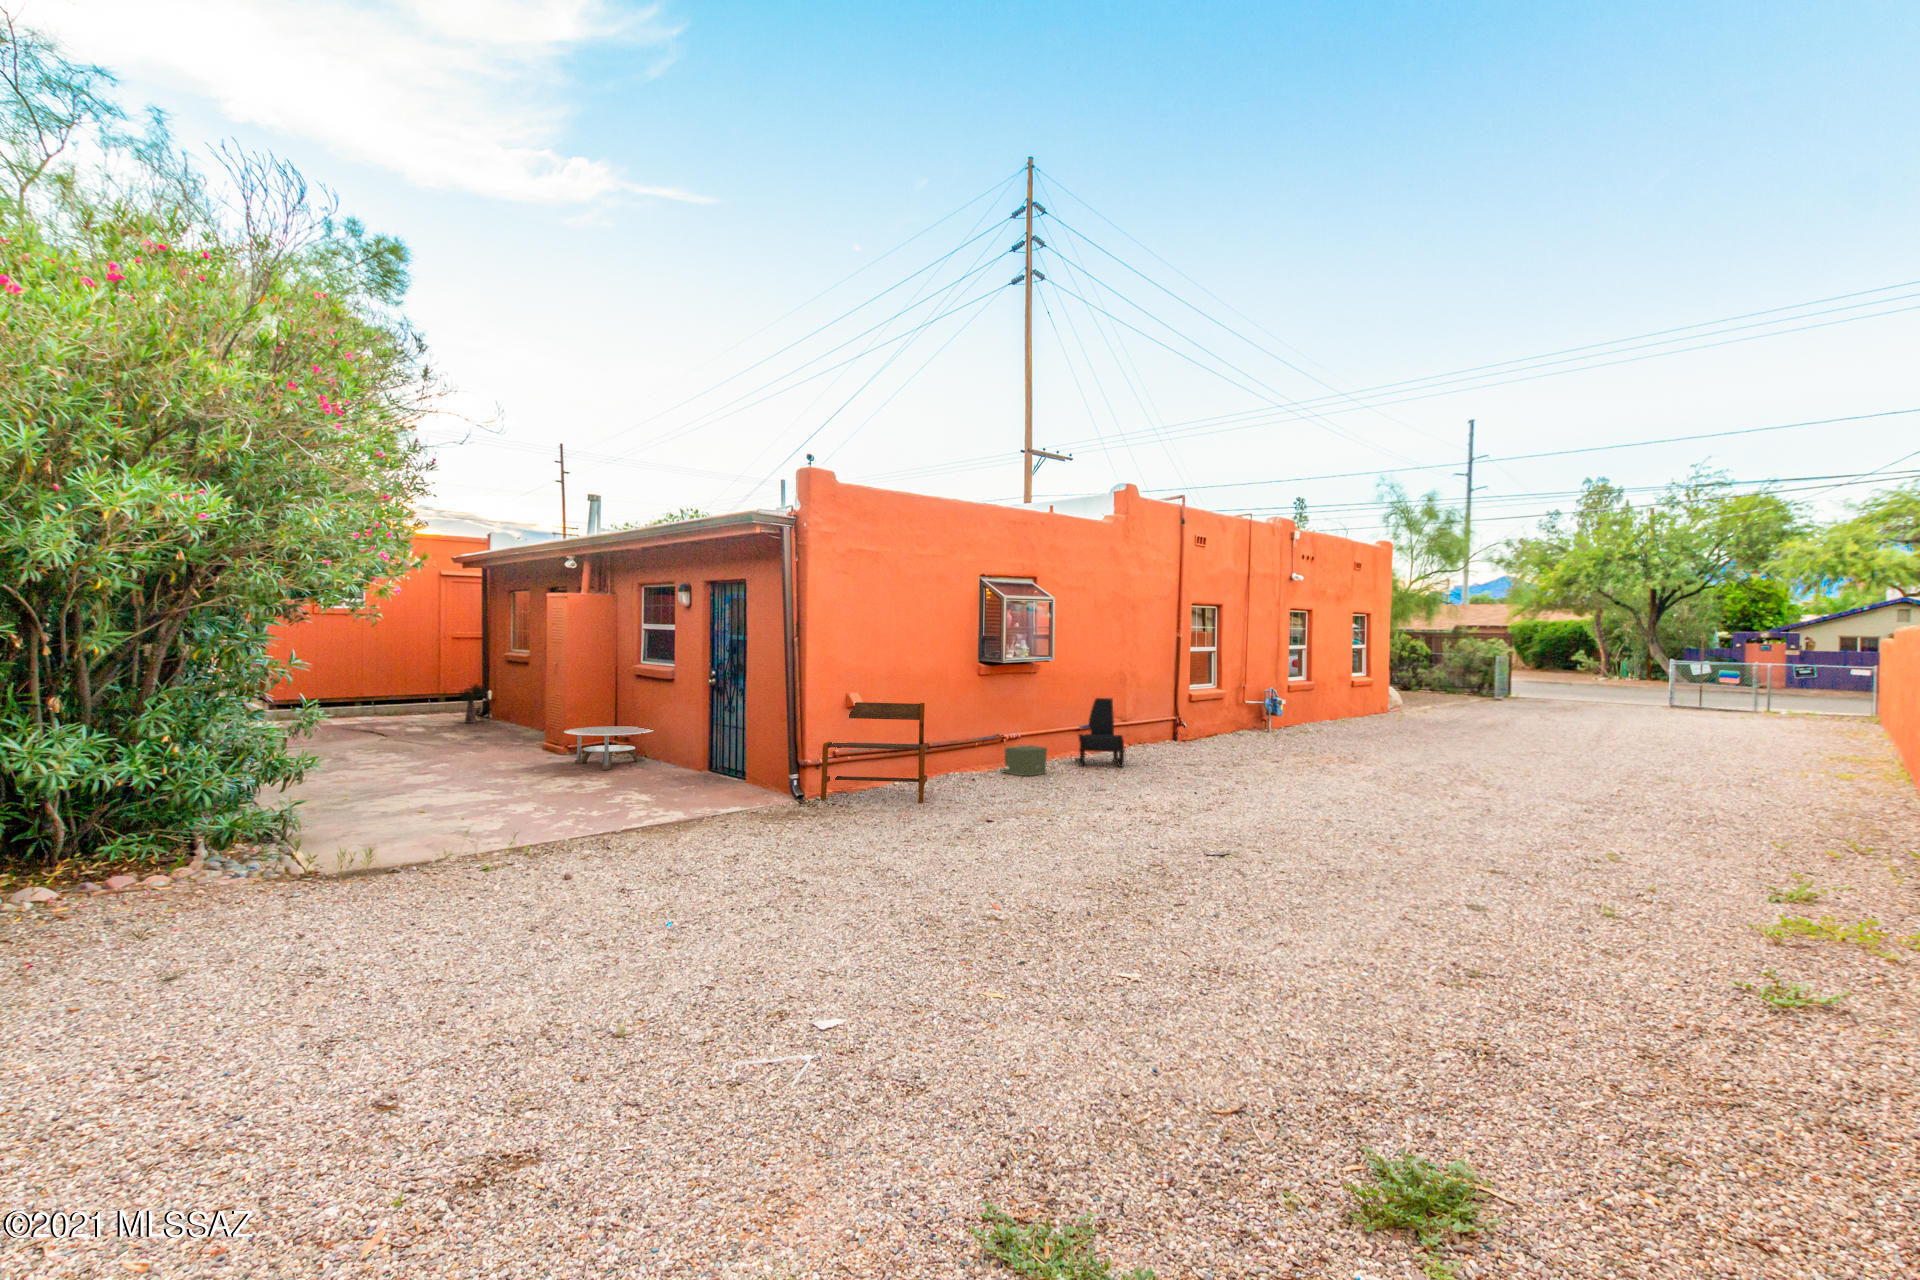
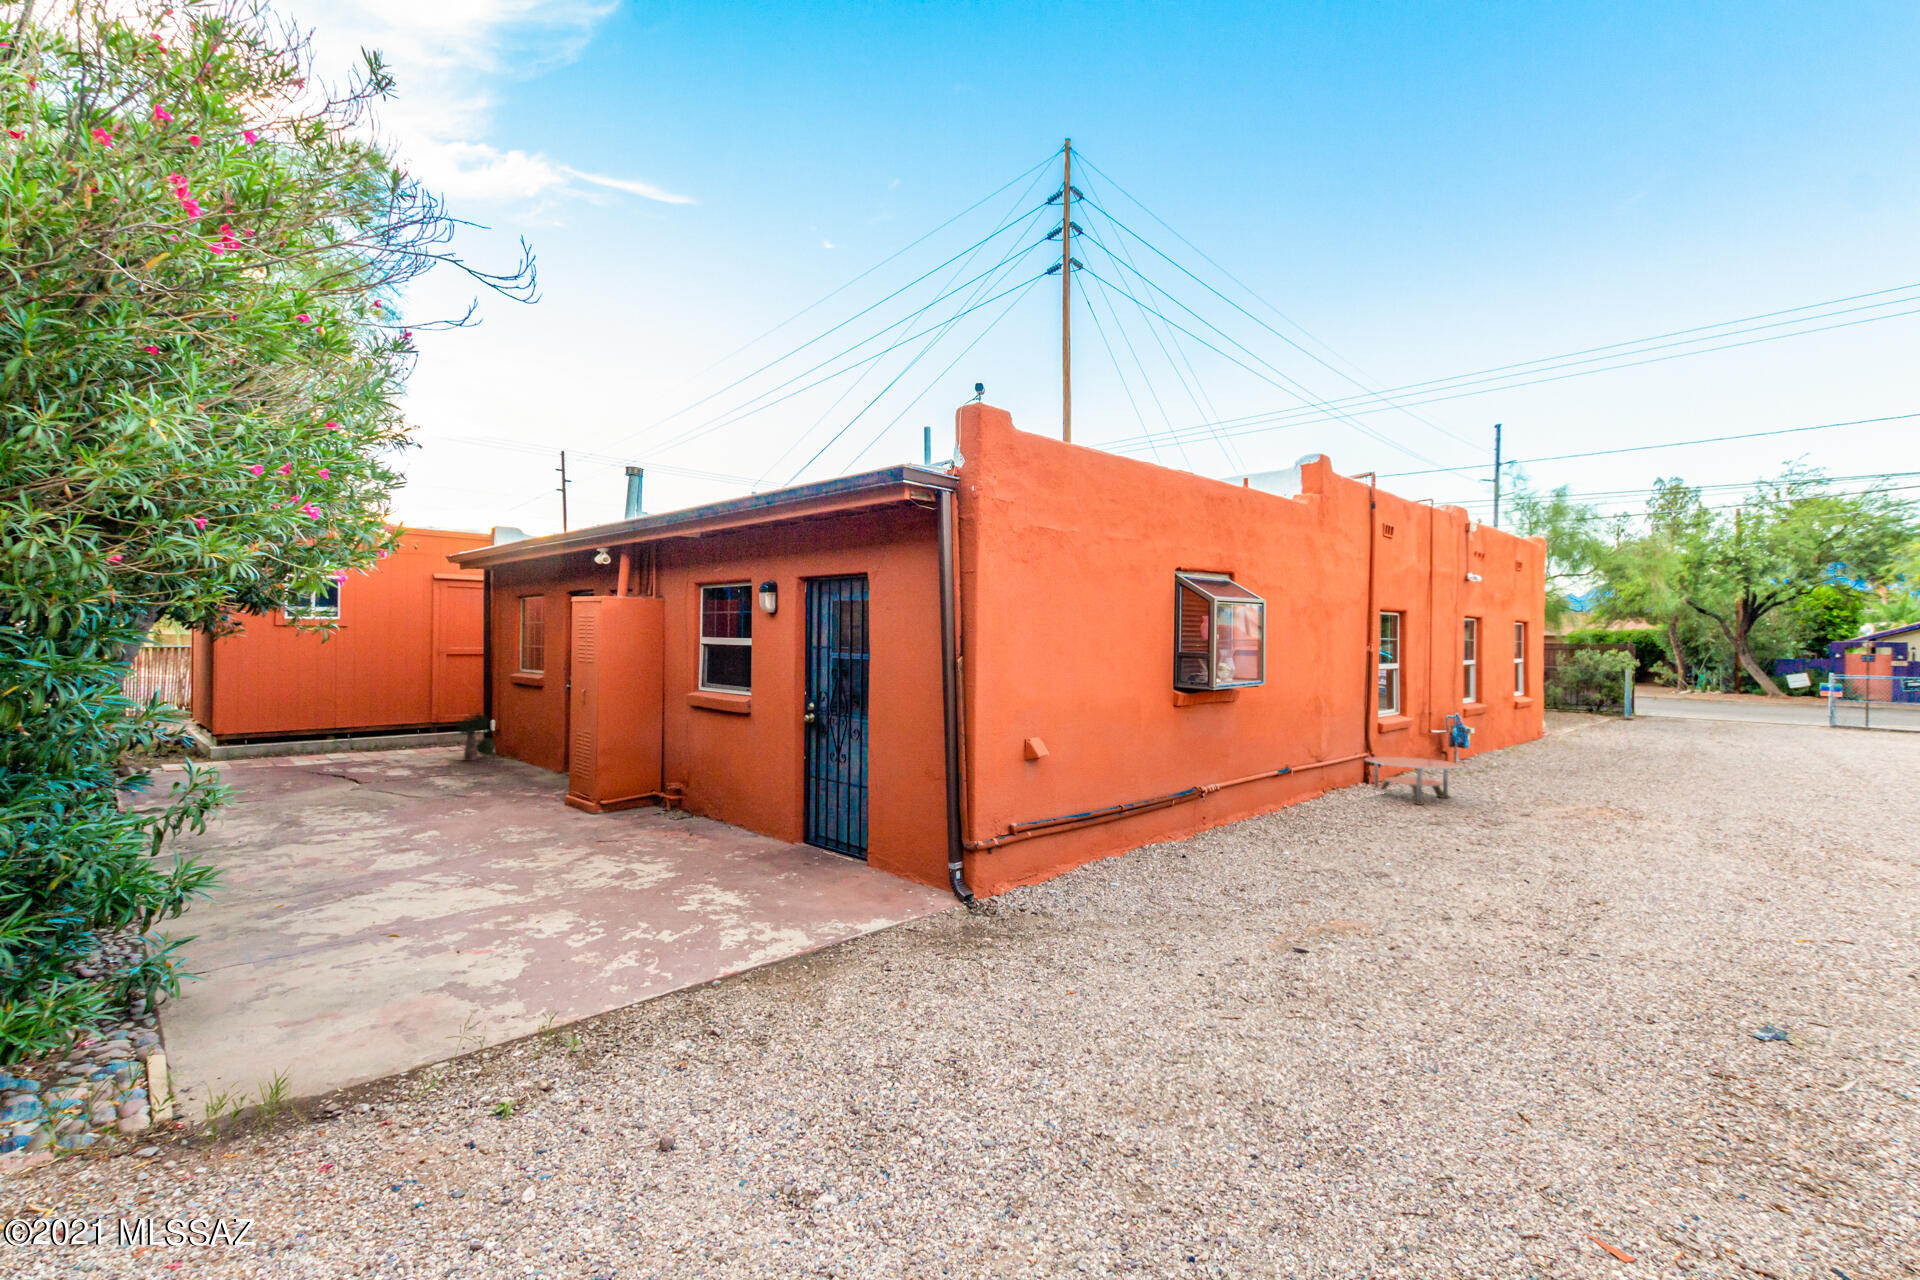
lounge chair: present [1076,698,1124,767] -> none [1273,732,1356,827]
bench: present [821,702,928,803] -> none [1002,750,1164,912]
round table: present [564,726,654,770] -> present [1365,757,1464,805]
storage box: present [1002,745,1047,776] -> none [1204,800,1268,848]

